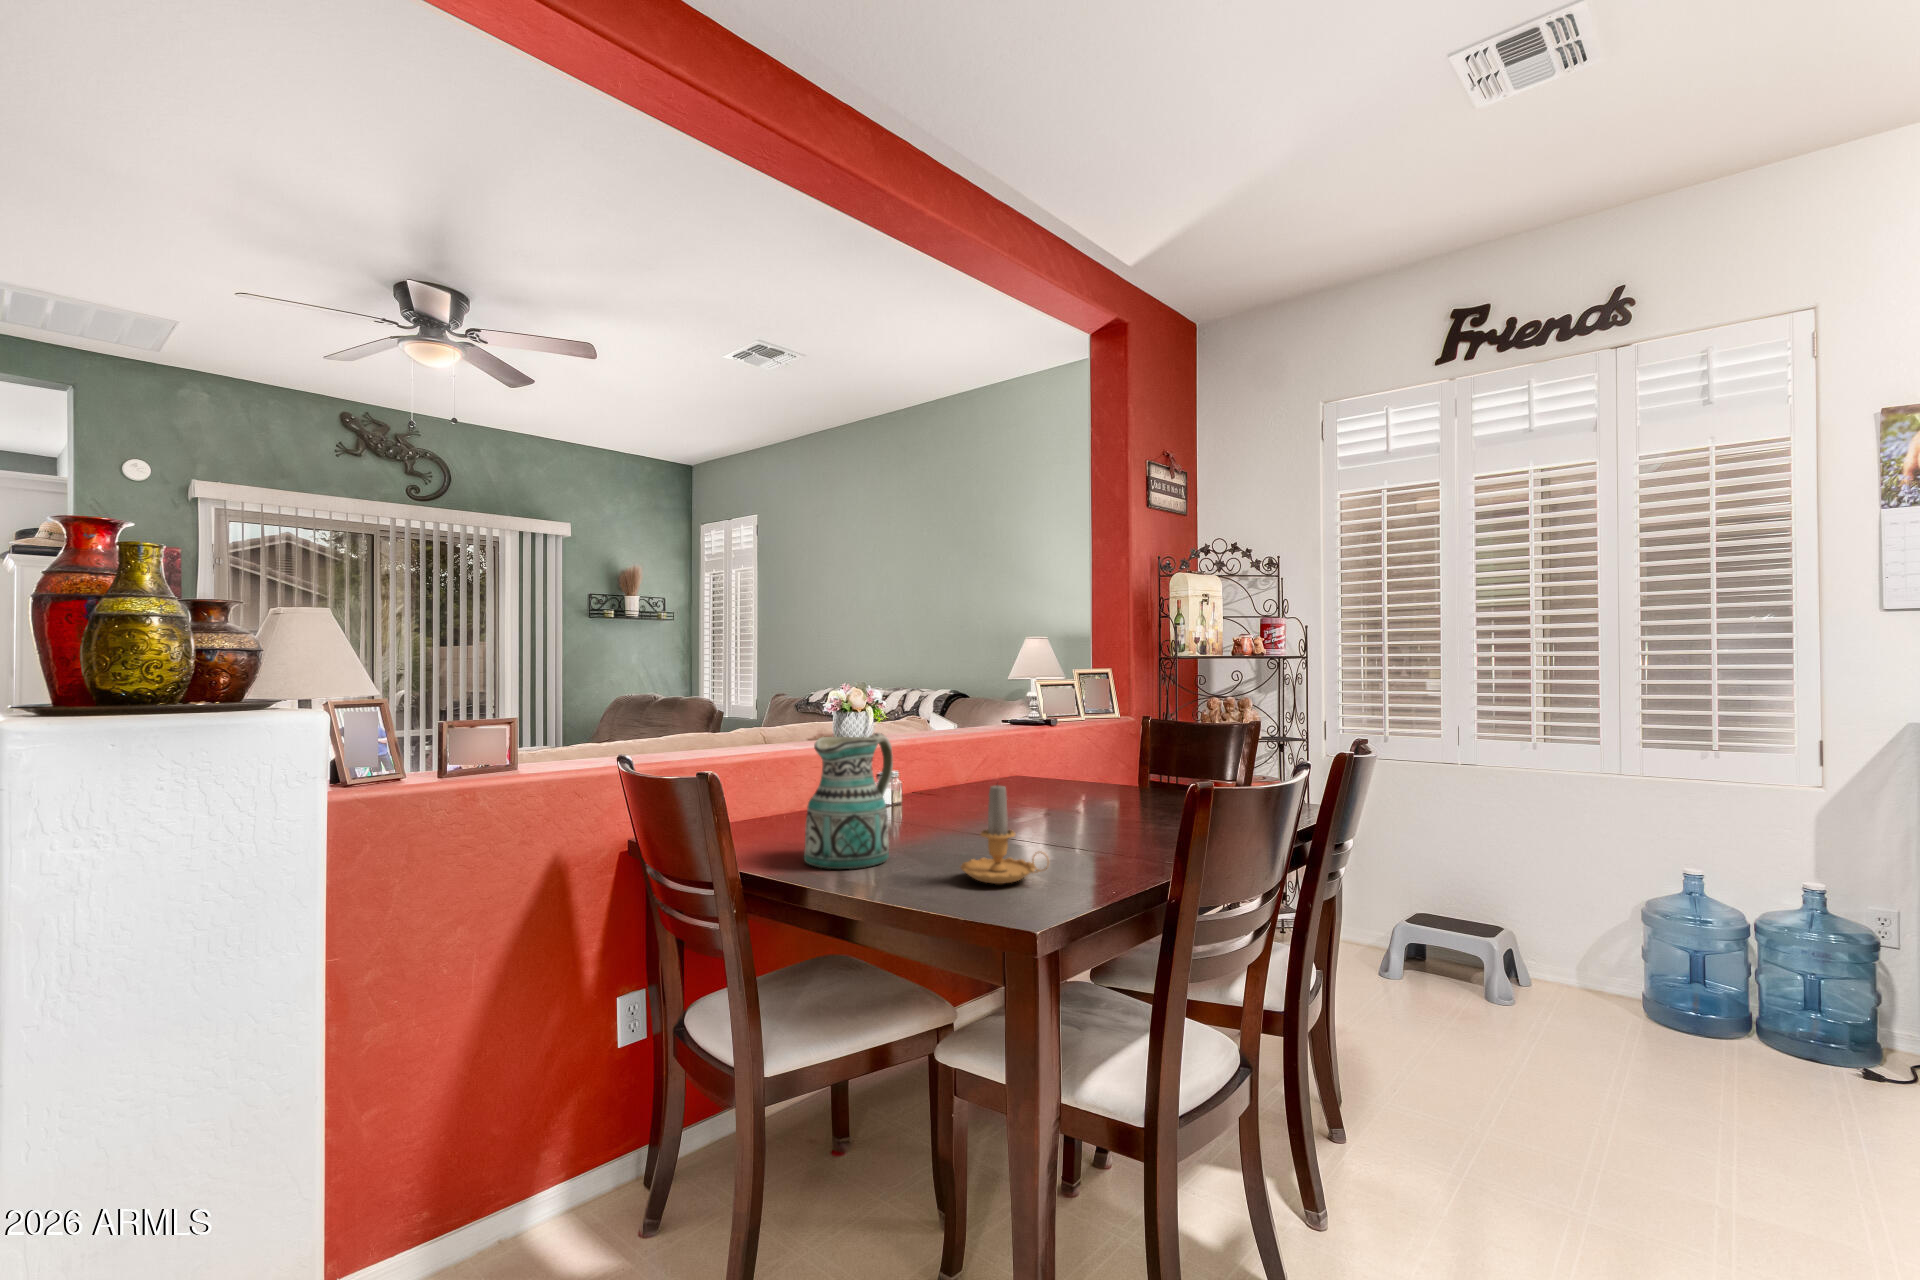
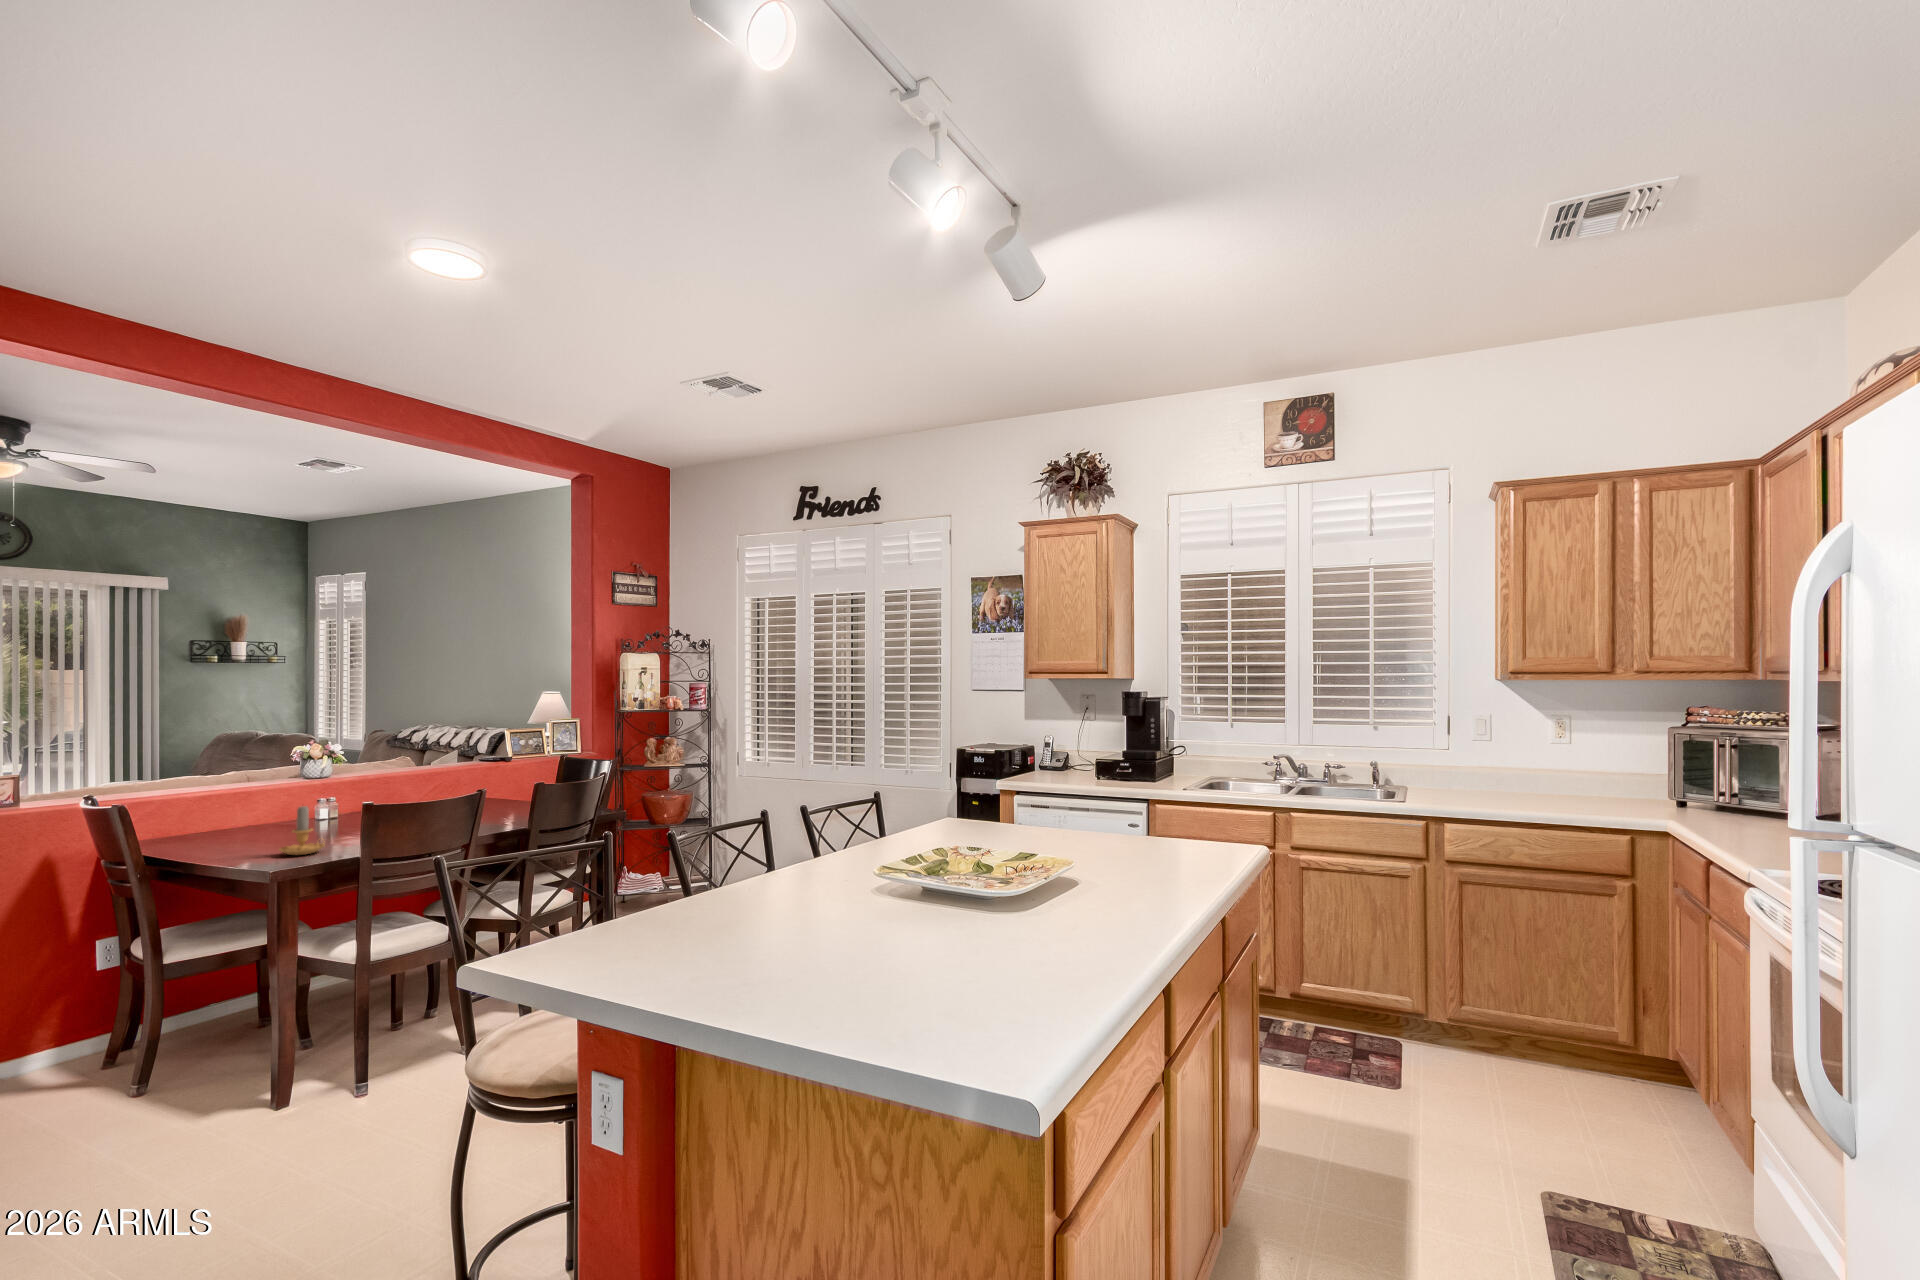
ceramic pitcher: present [804,733,893,869] -> none [202,779,275,854]

